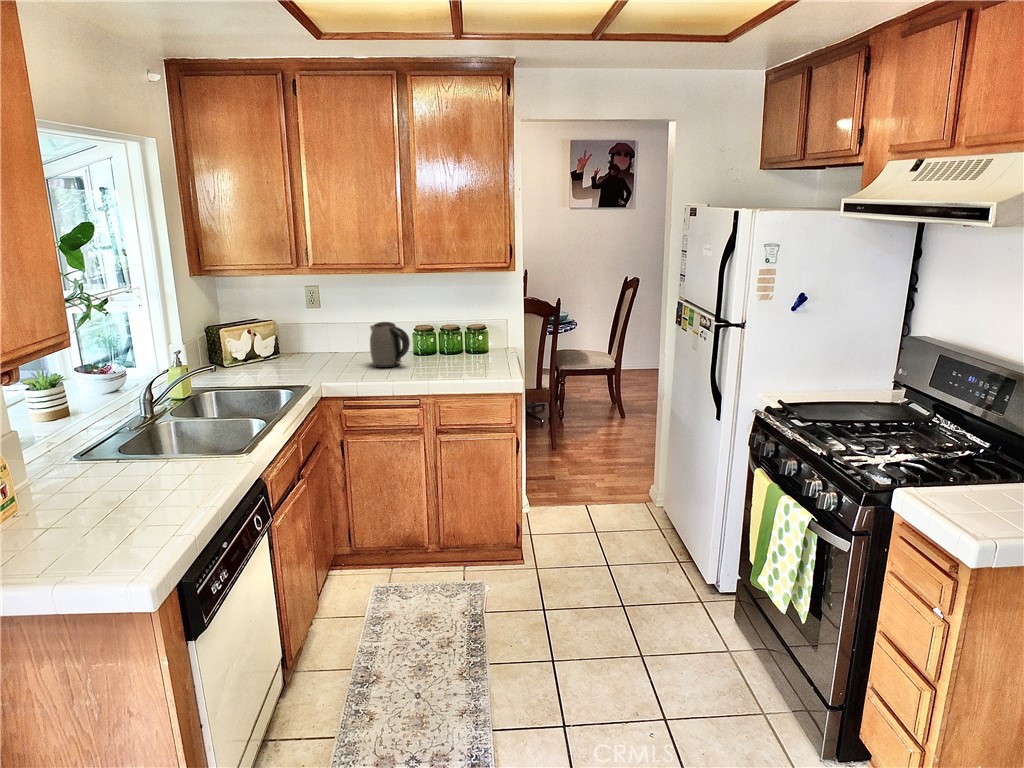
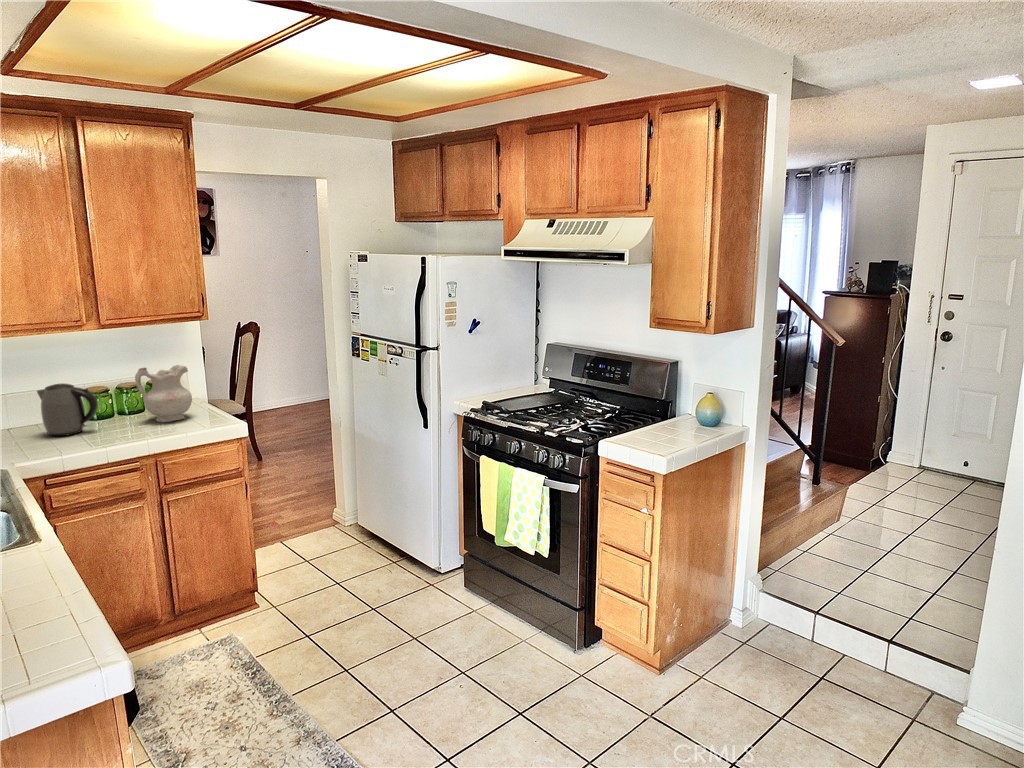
ceramic pitcher: none [441,315,488,368] -> present [135,365,192,422]

